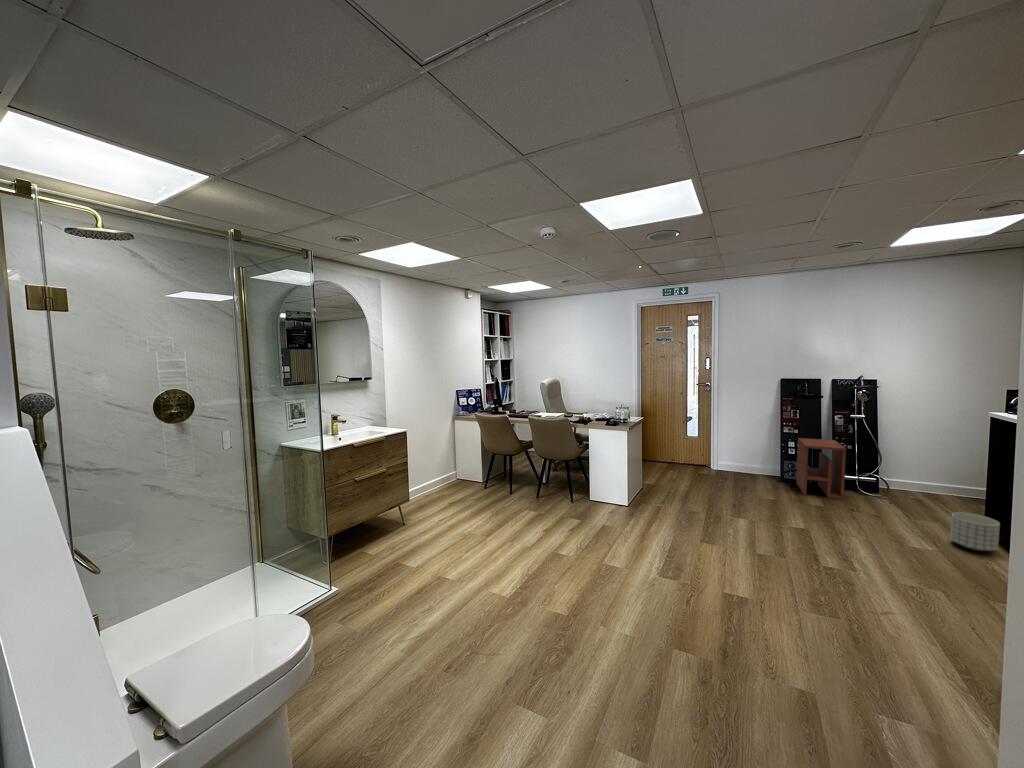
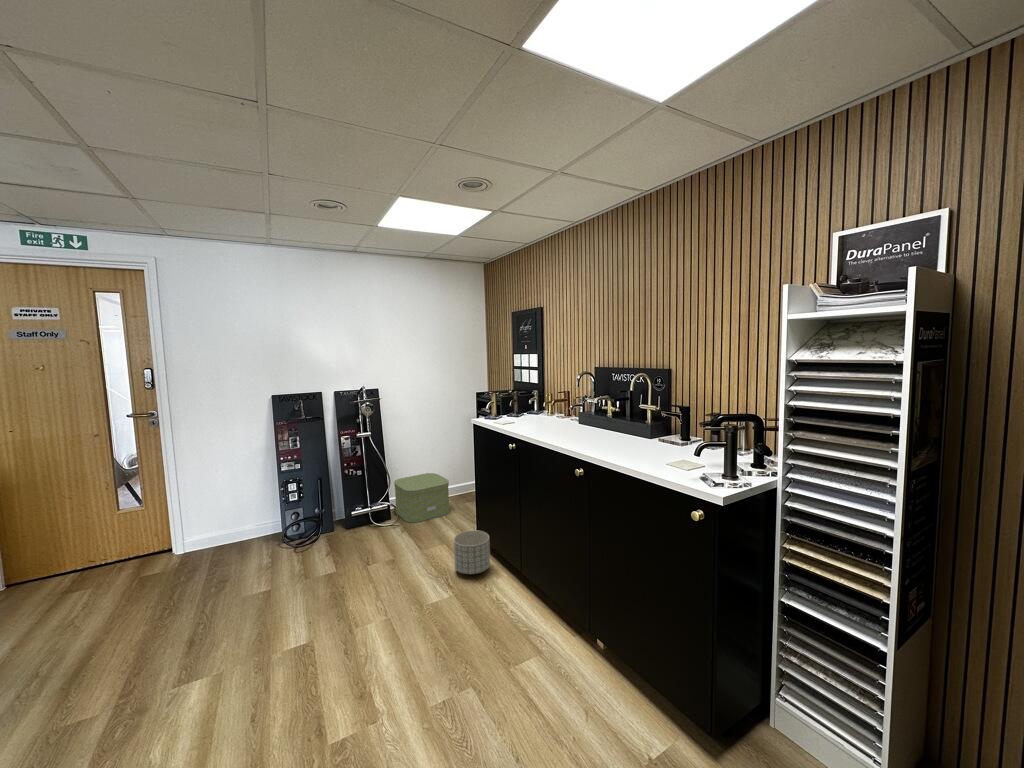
side table: present [796,438,846,499] -> none [299,469,356,558]
storage box: none [884,461,954,504] -> present [394,473,449,522]

